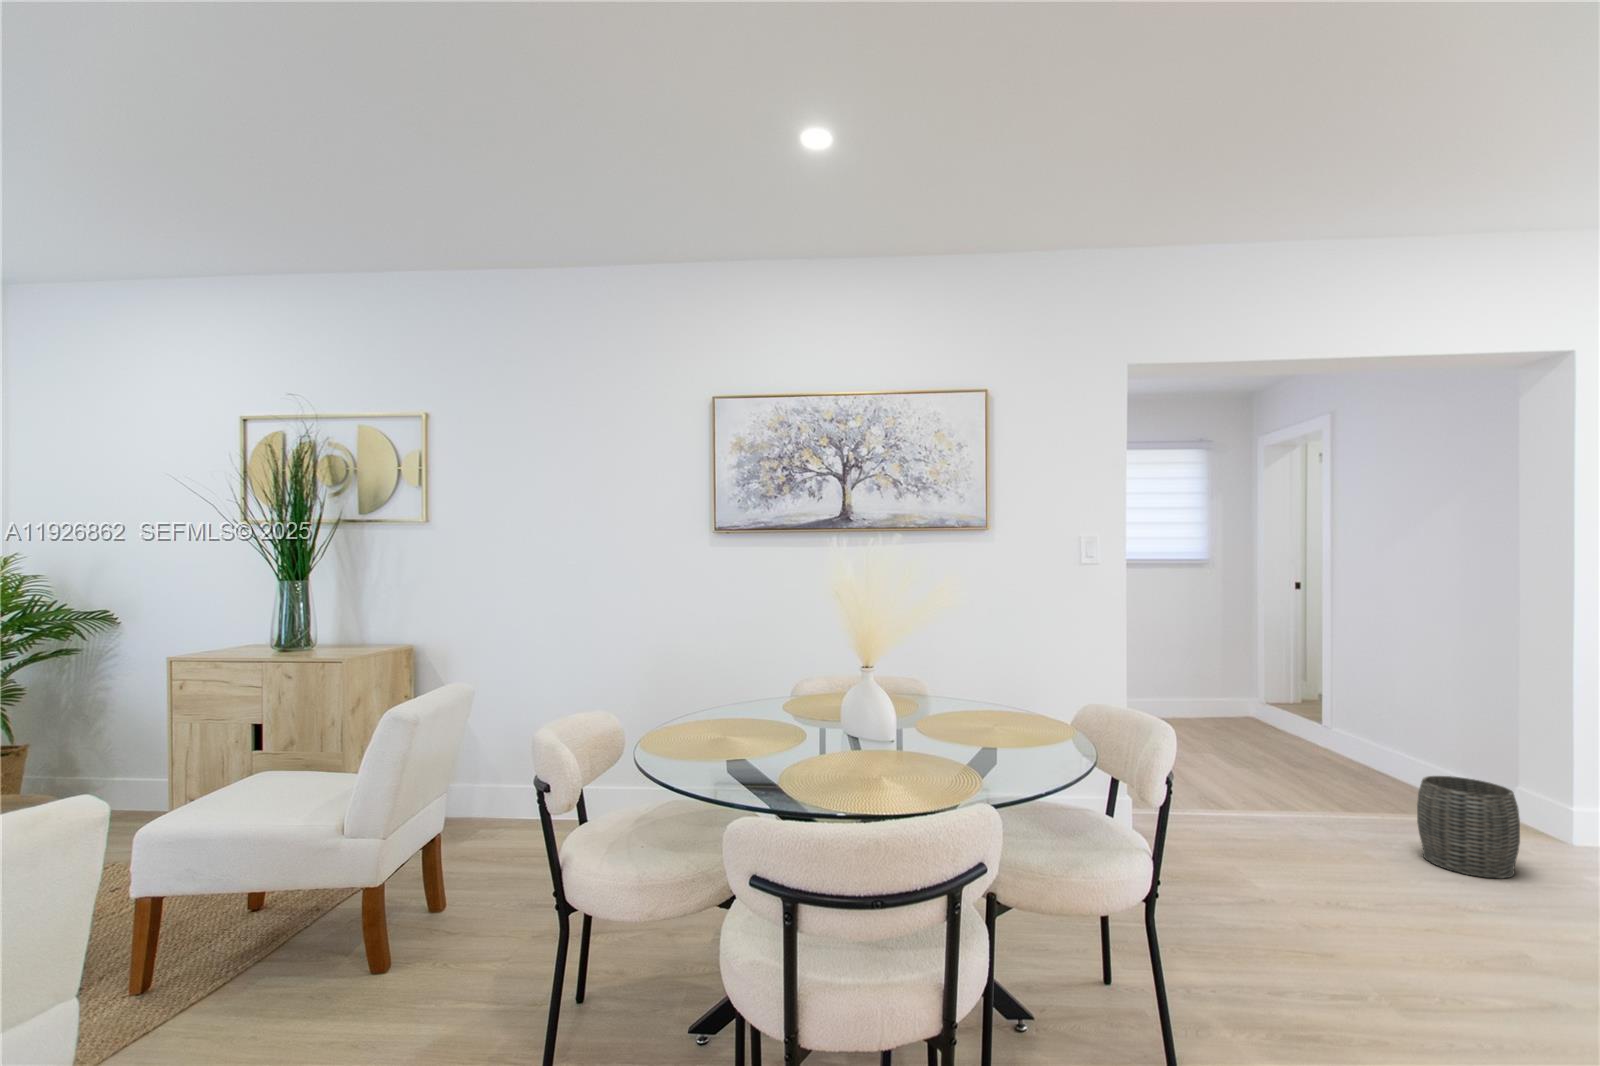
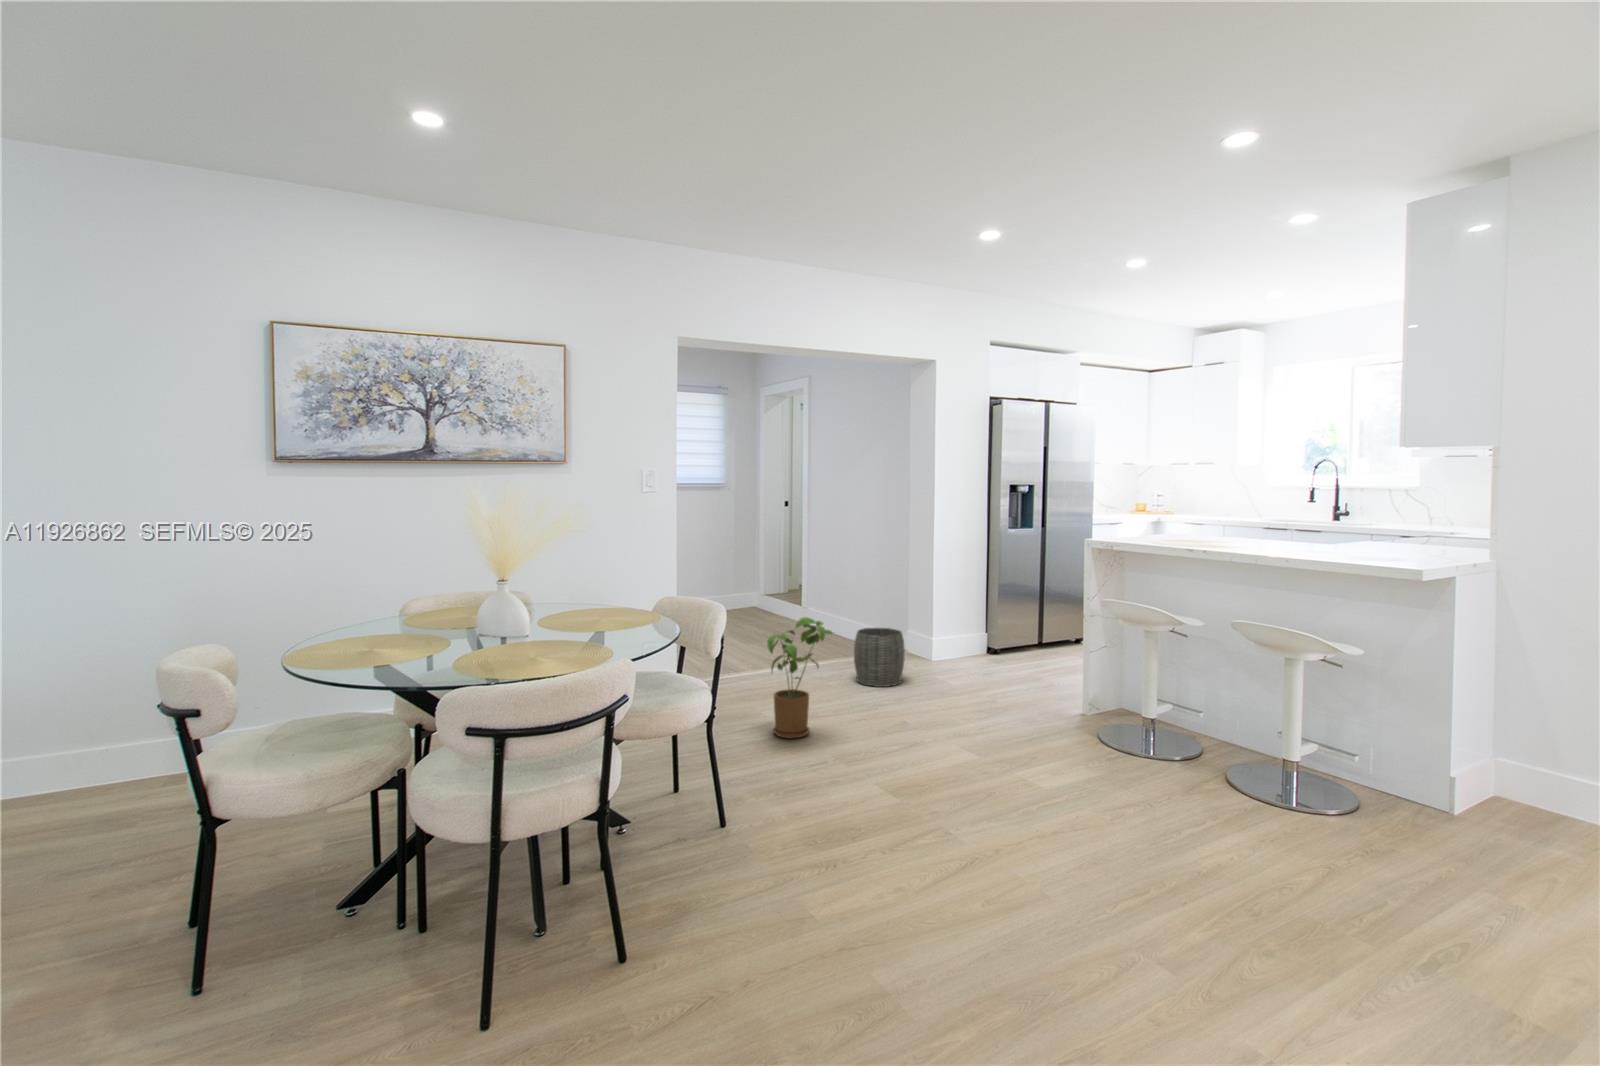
house plant: none [1258,753,1382,938] -> present [767,617,833,738]

